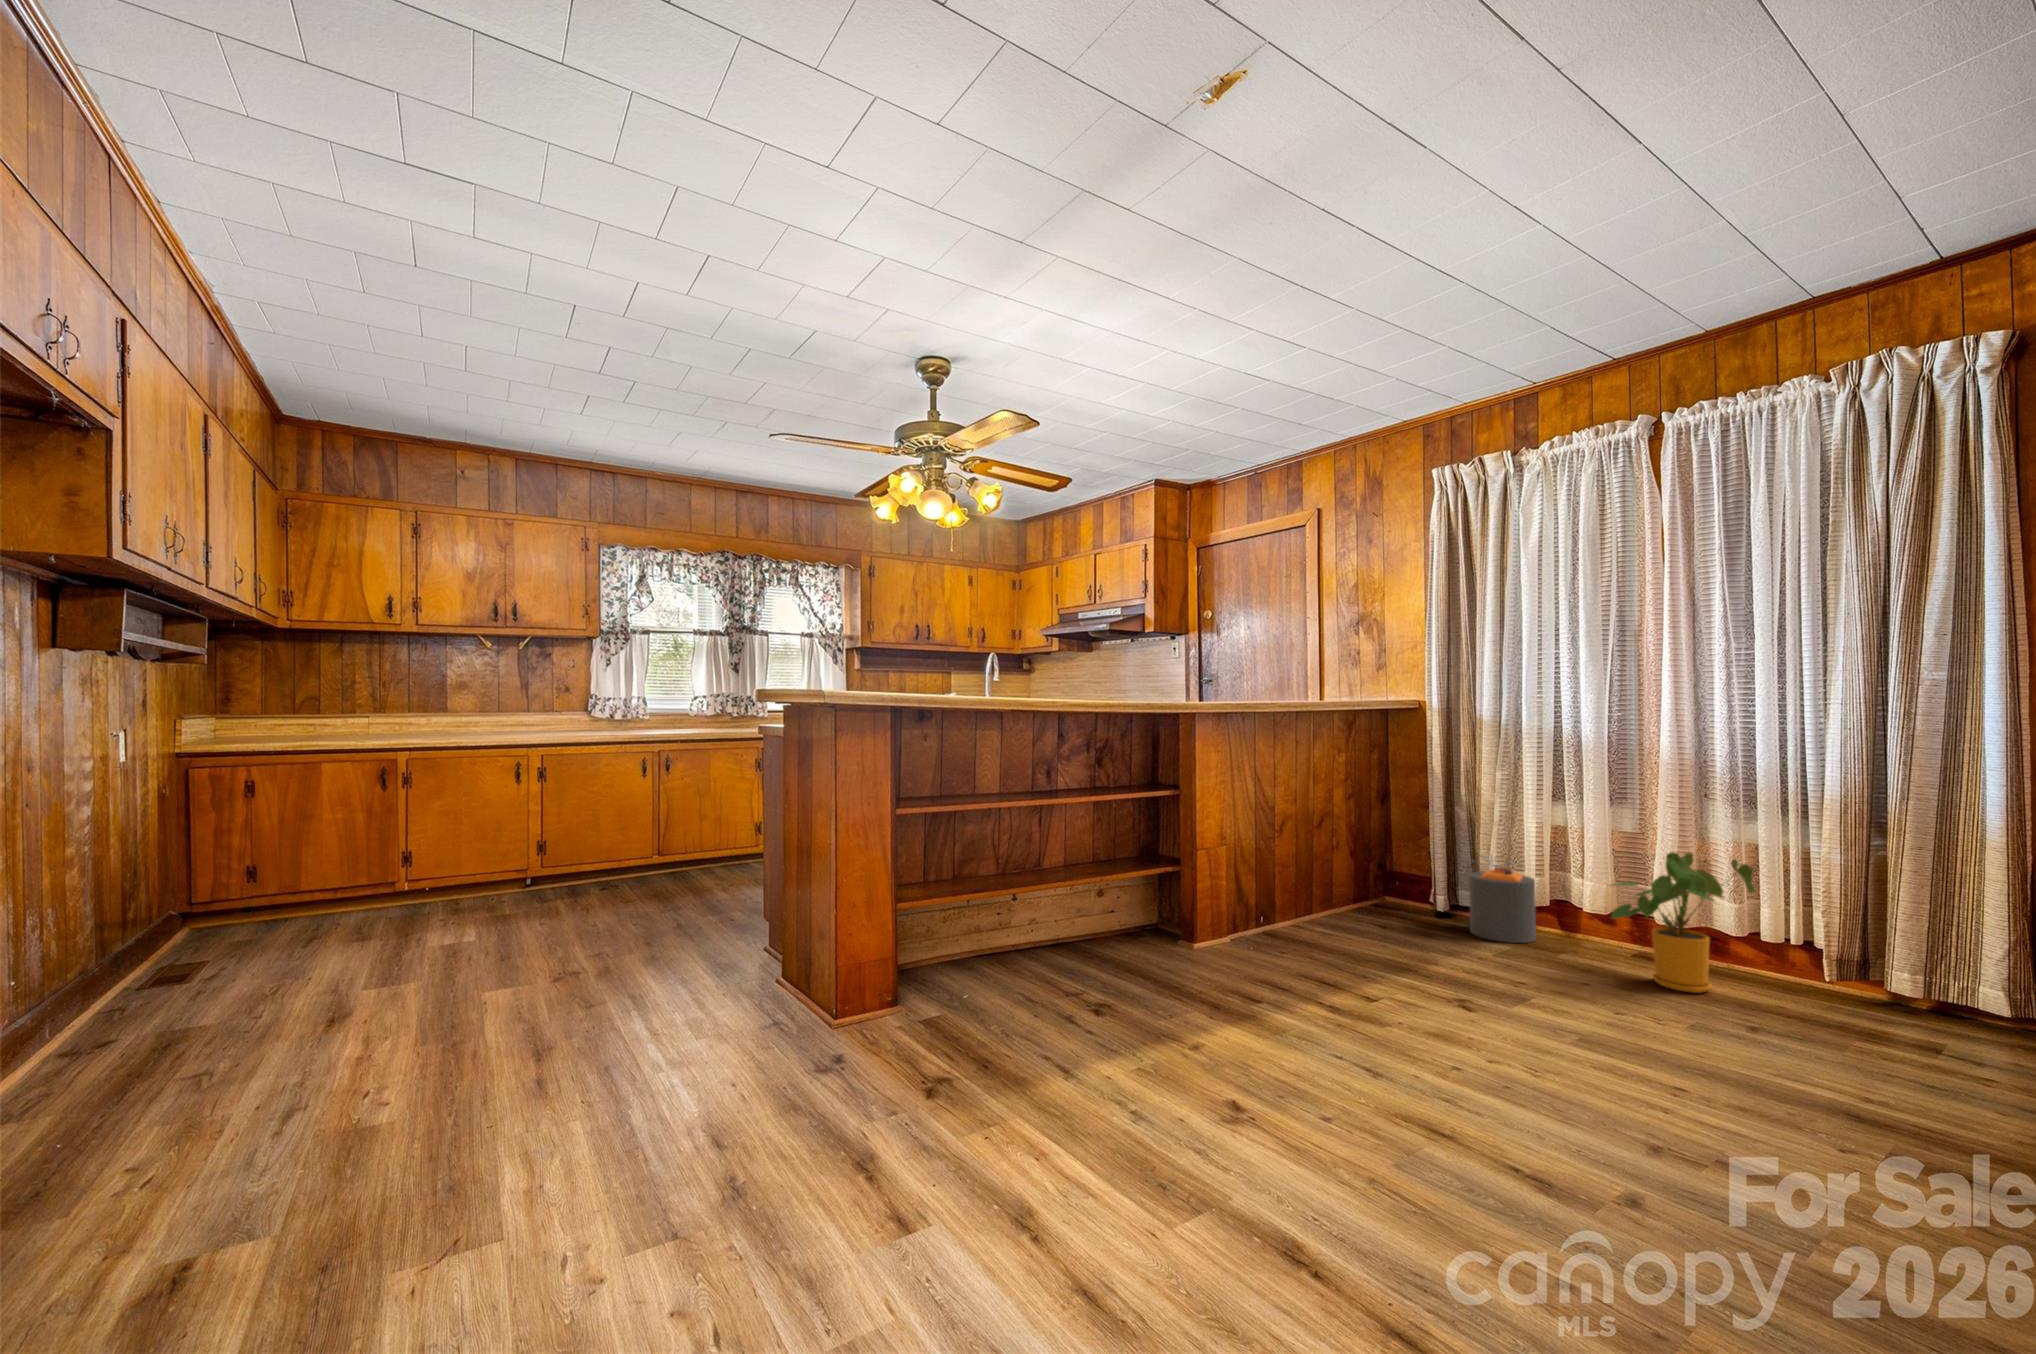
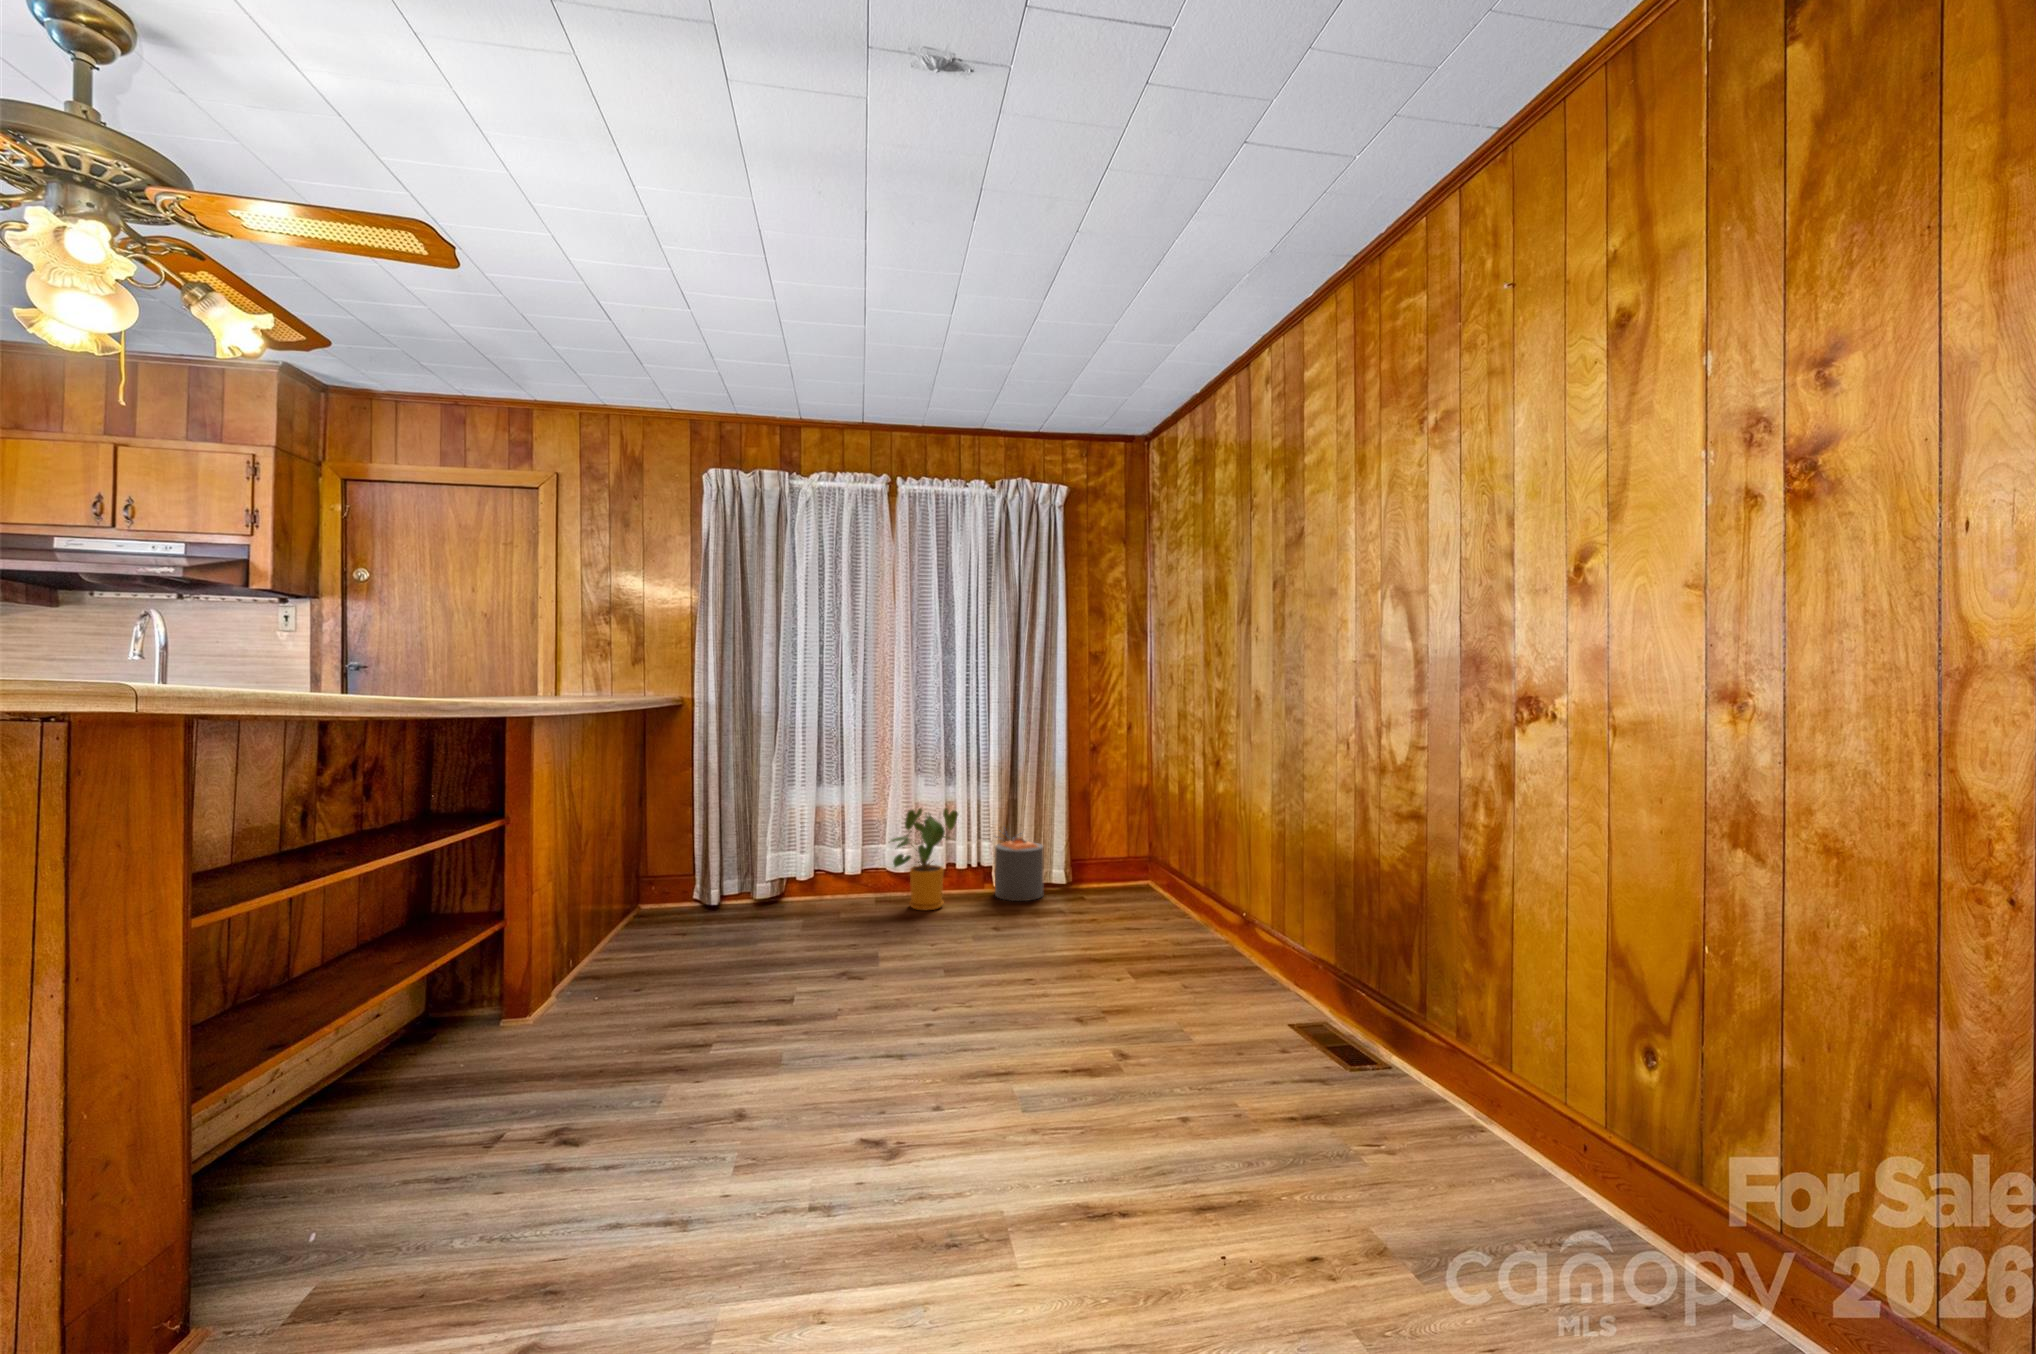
trash can: present [1469,854,1536,943] -> present [995,827,1043,901]

